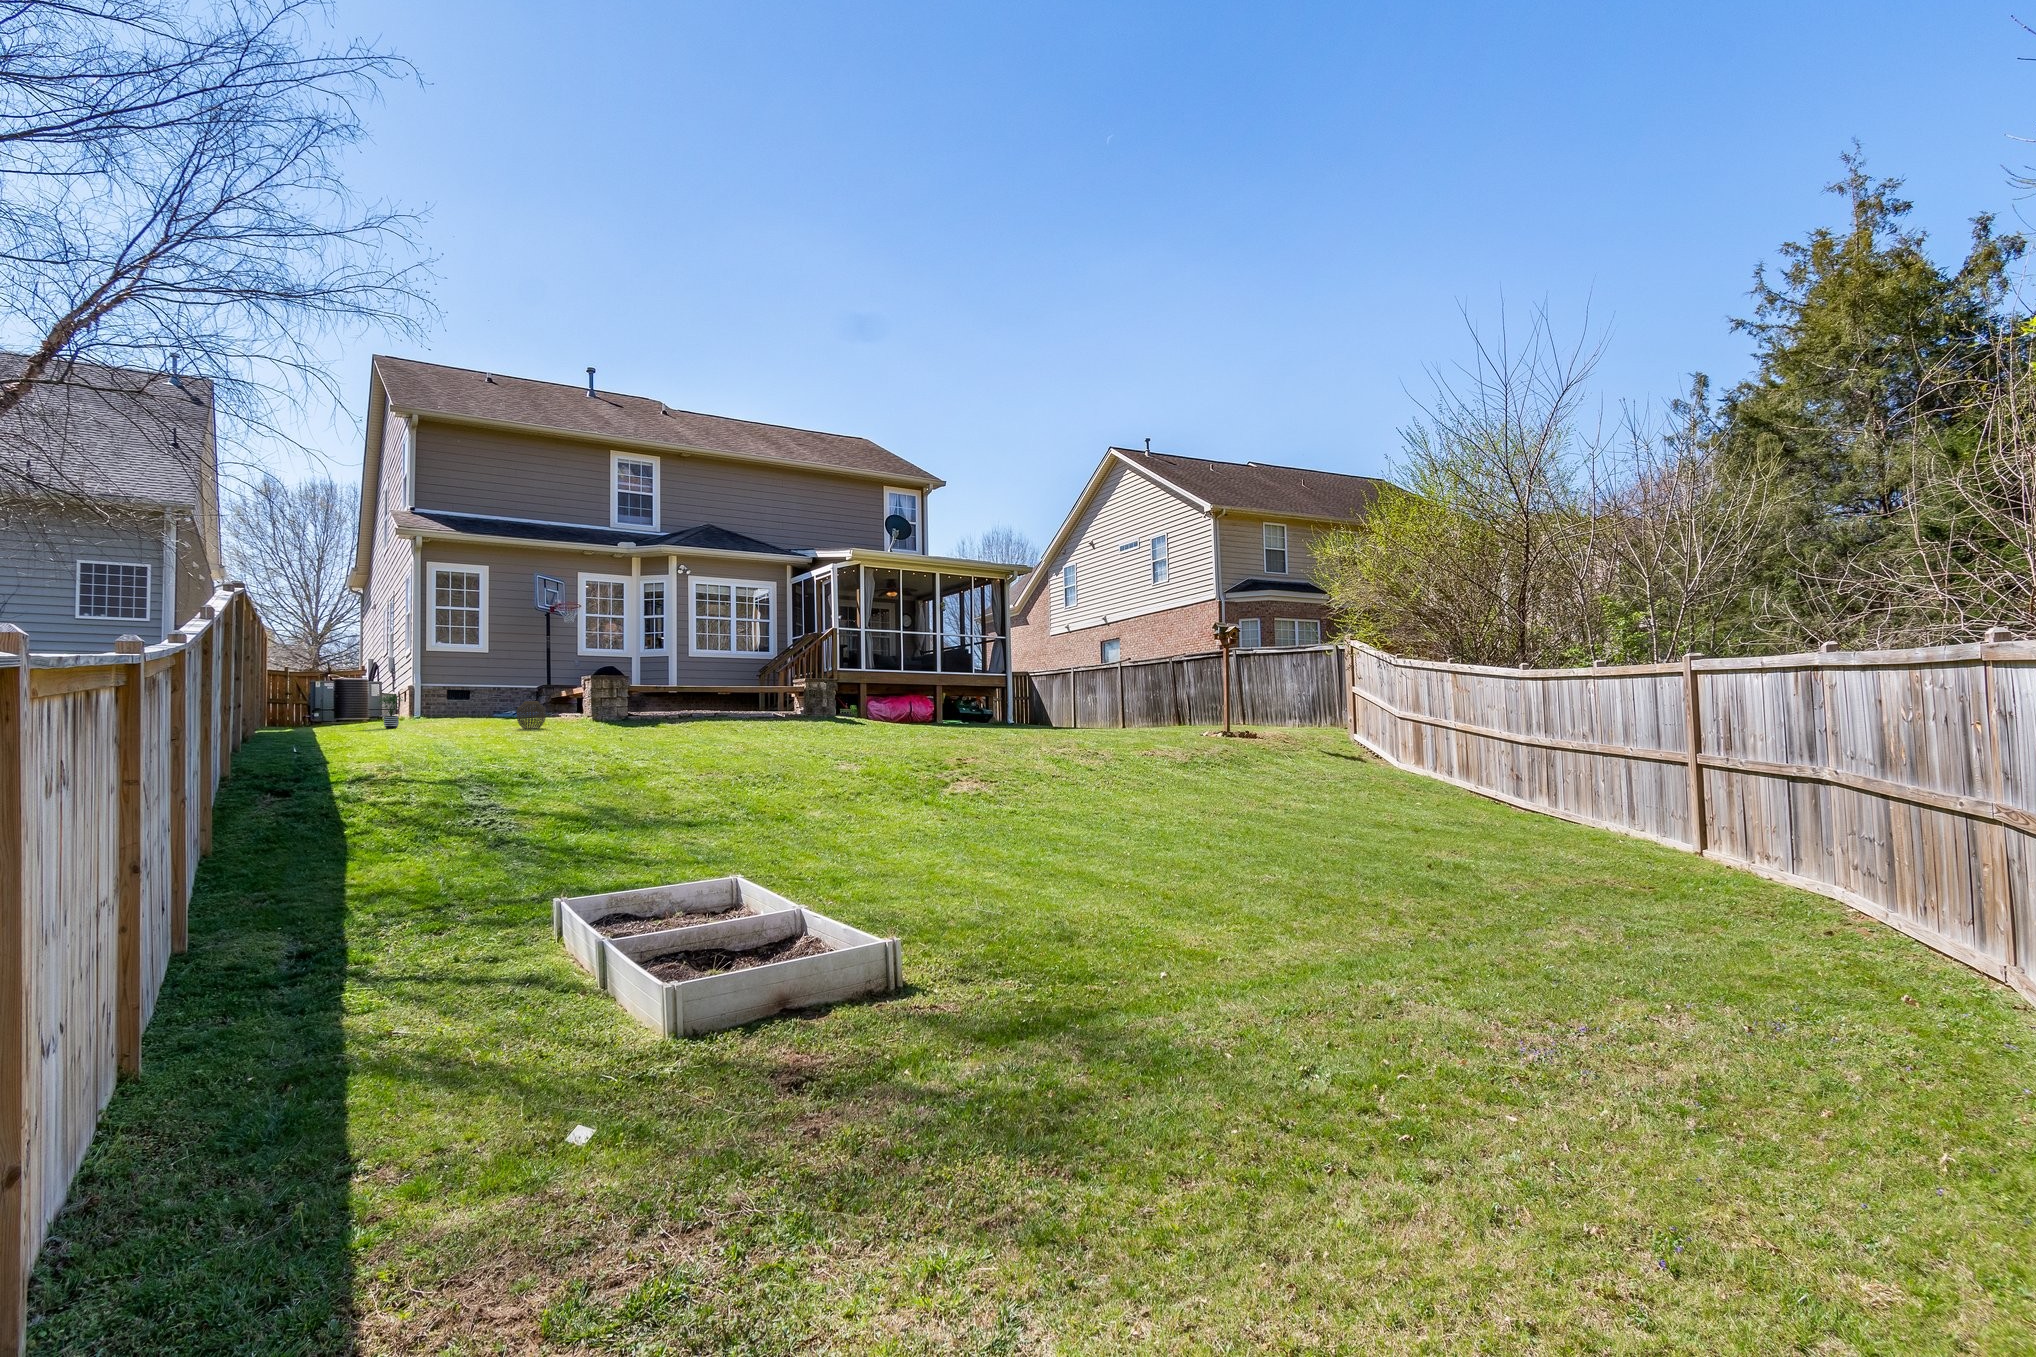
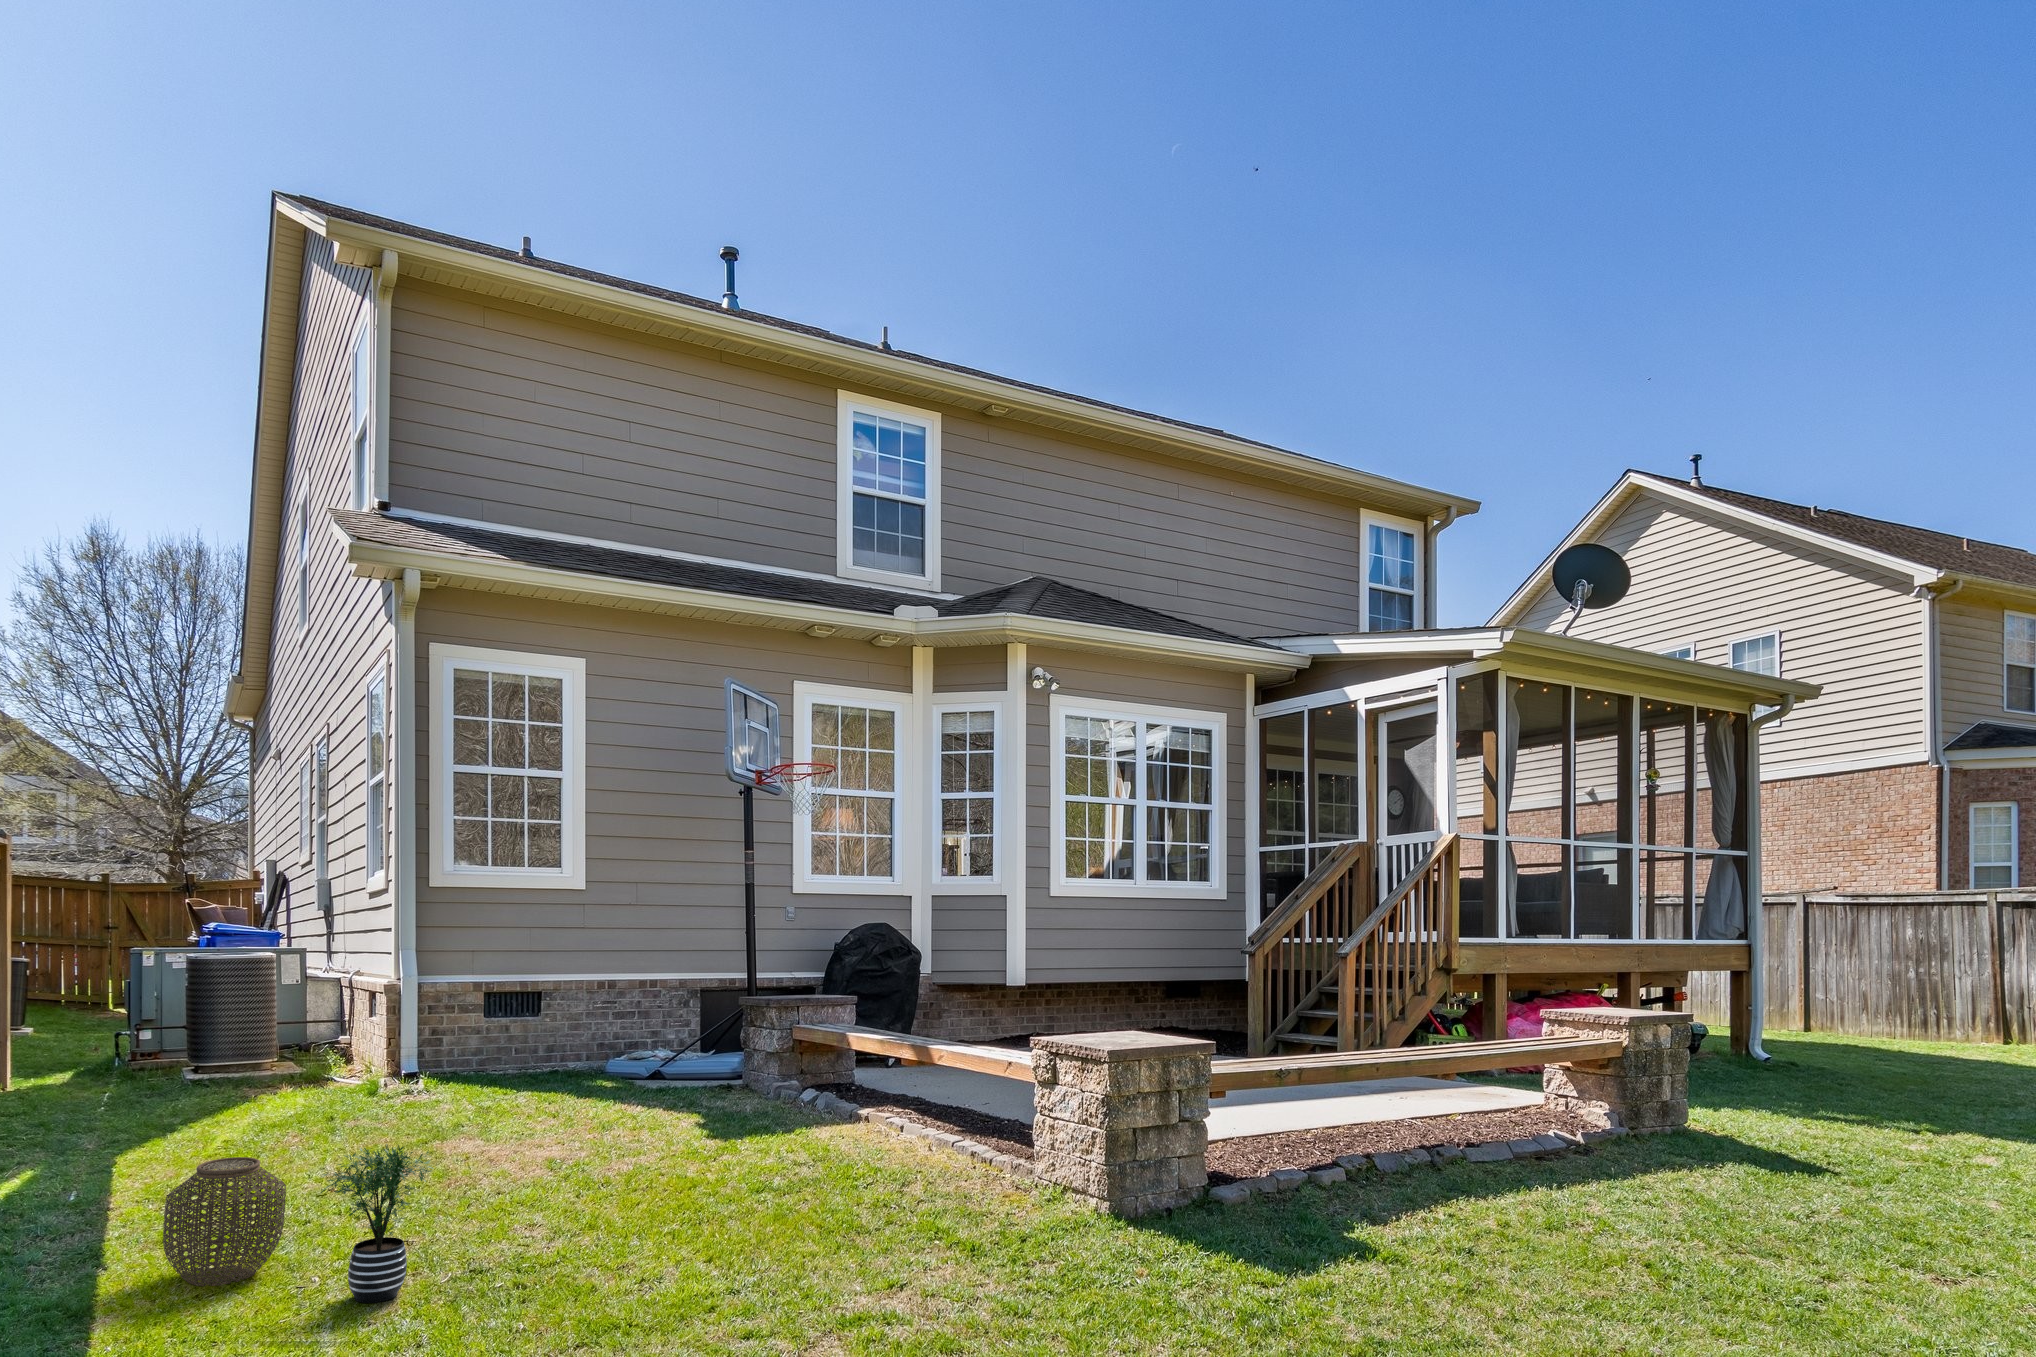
woven basket: present [517,701,546,729] -> present [163,1157,286,1286]

